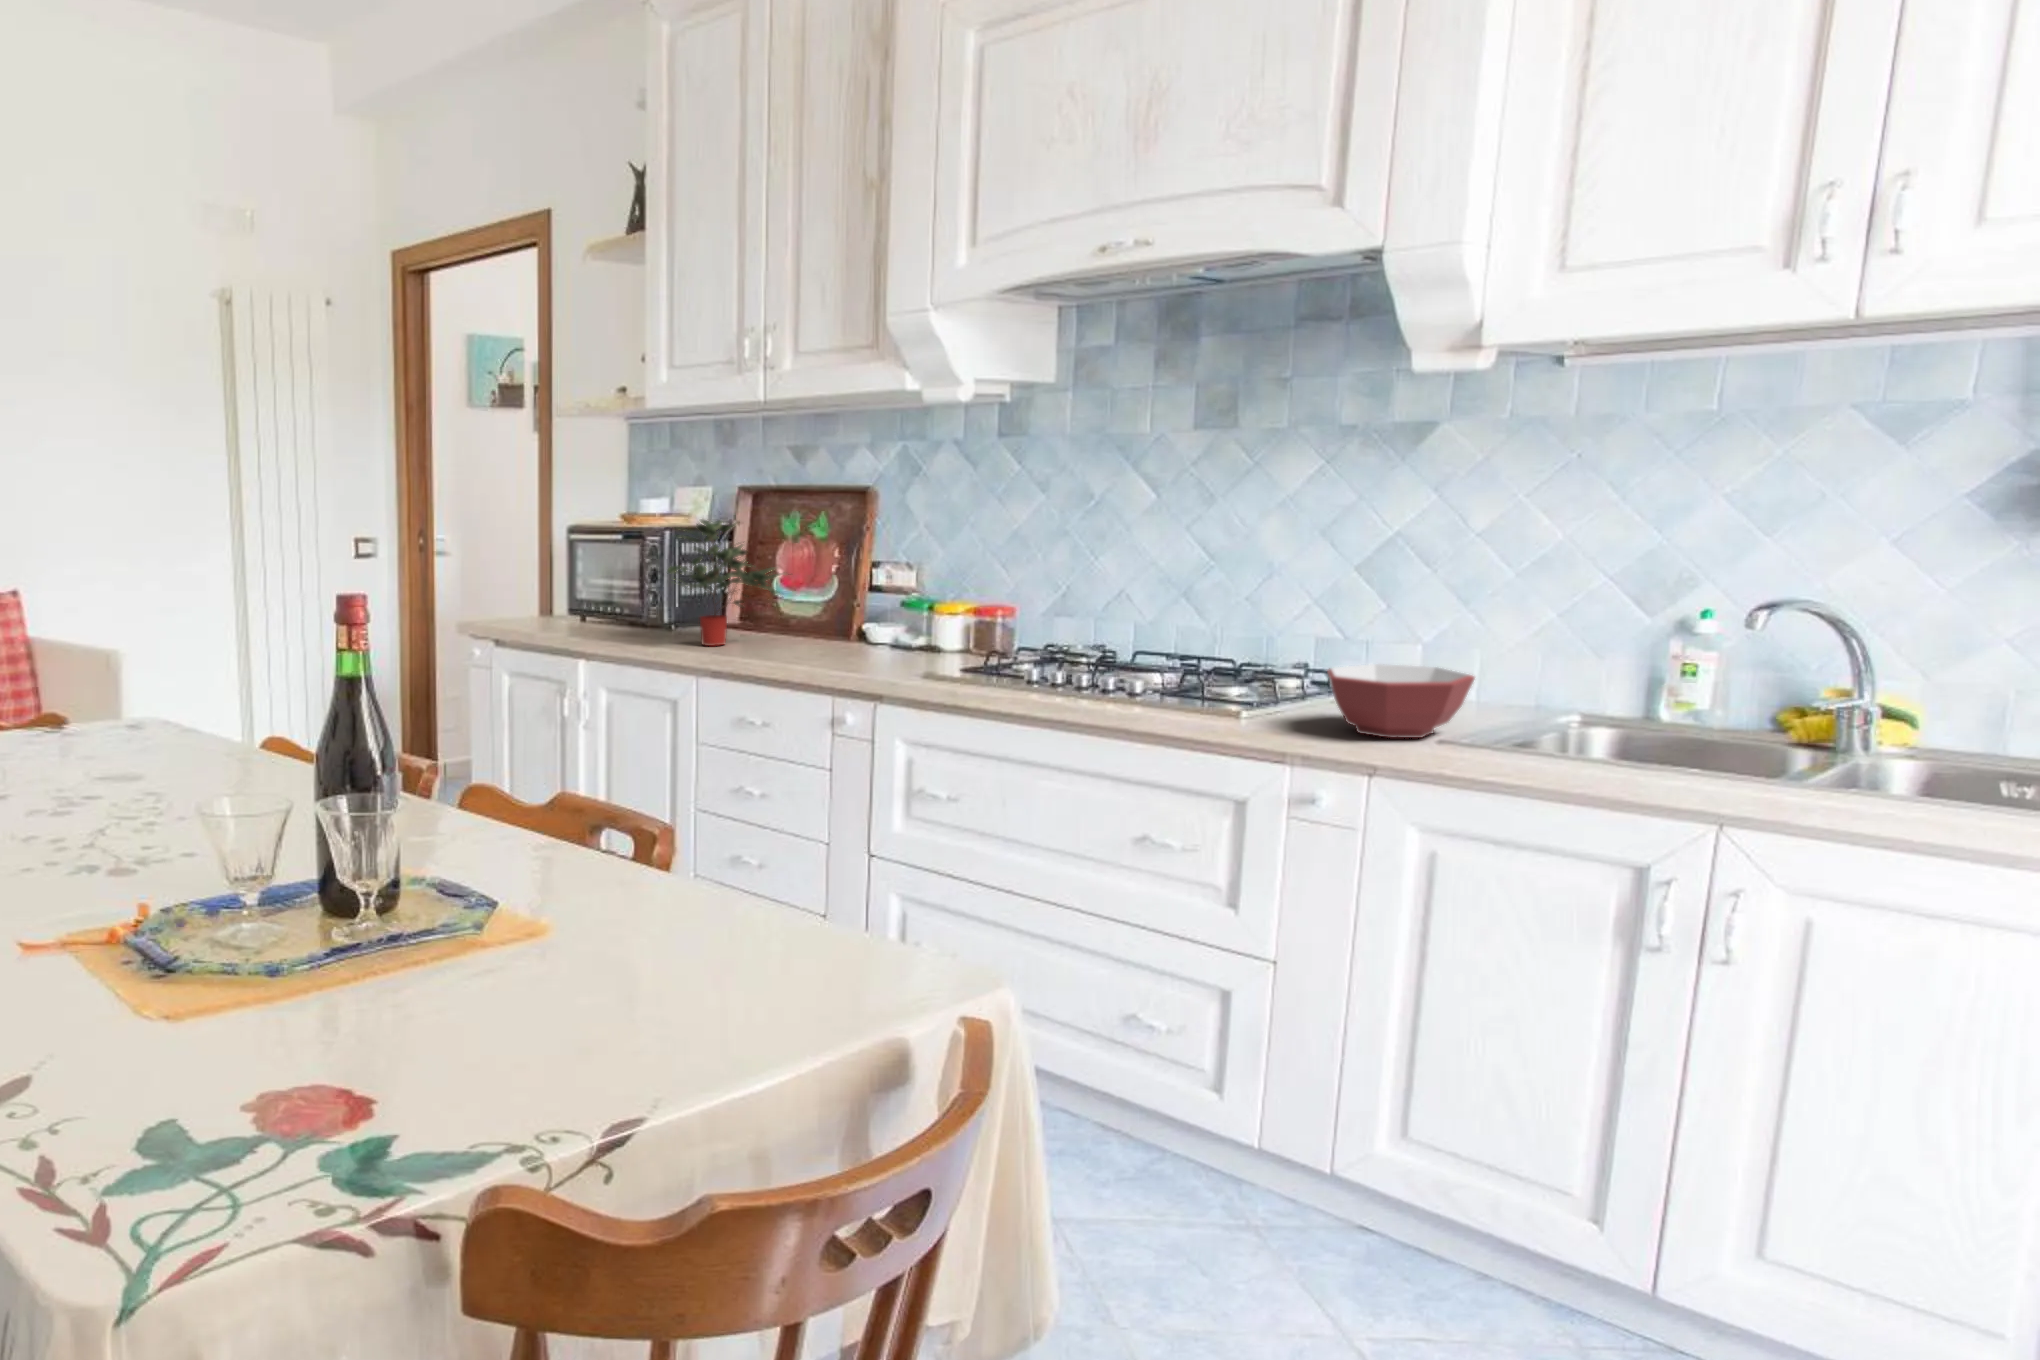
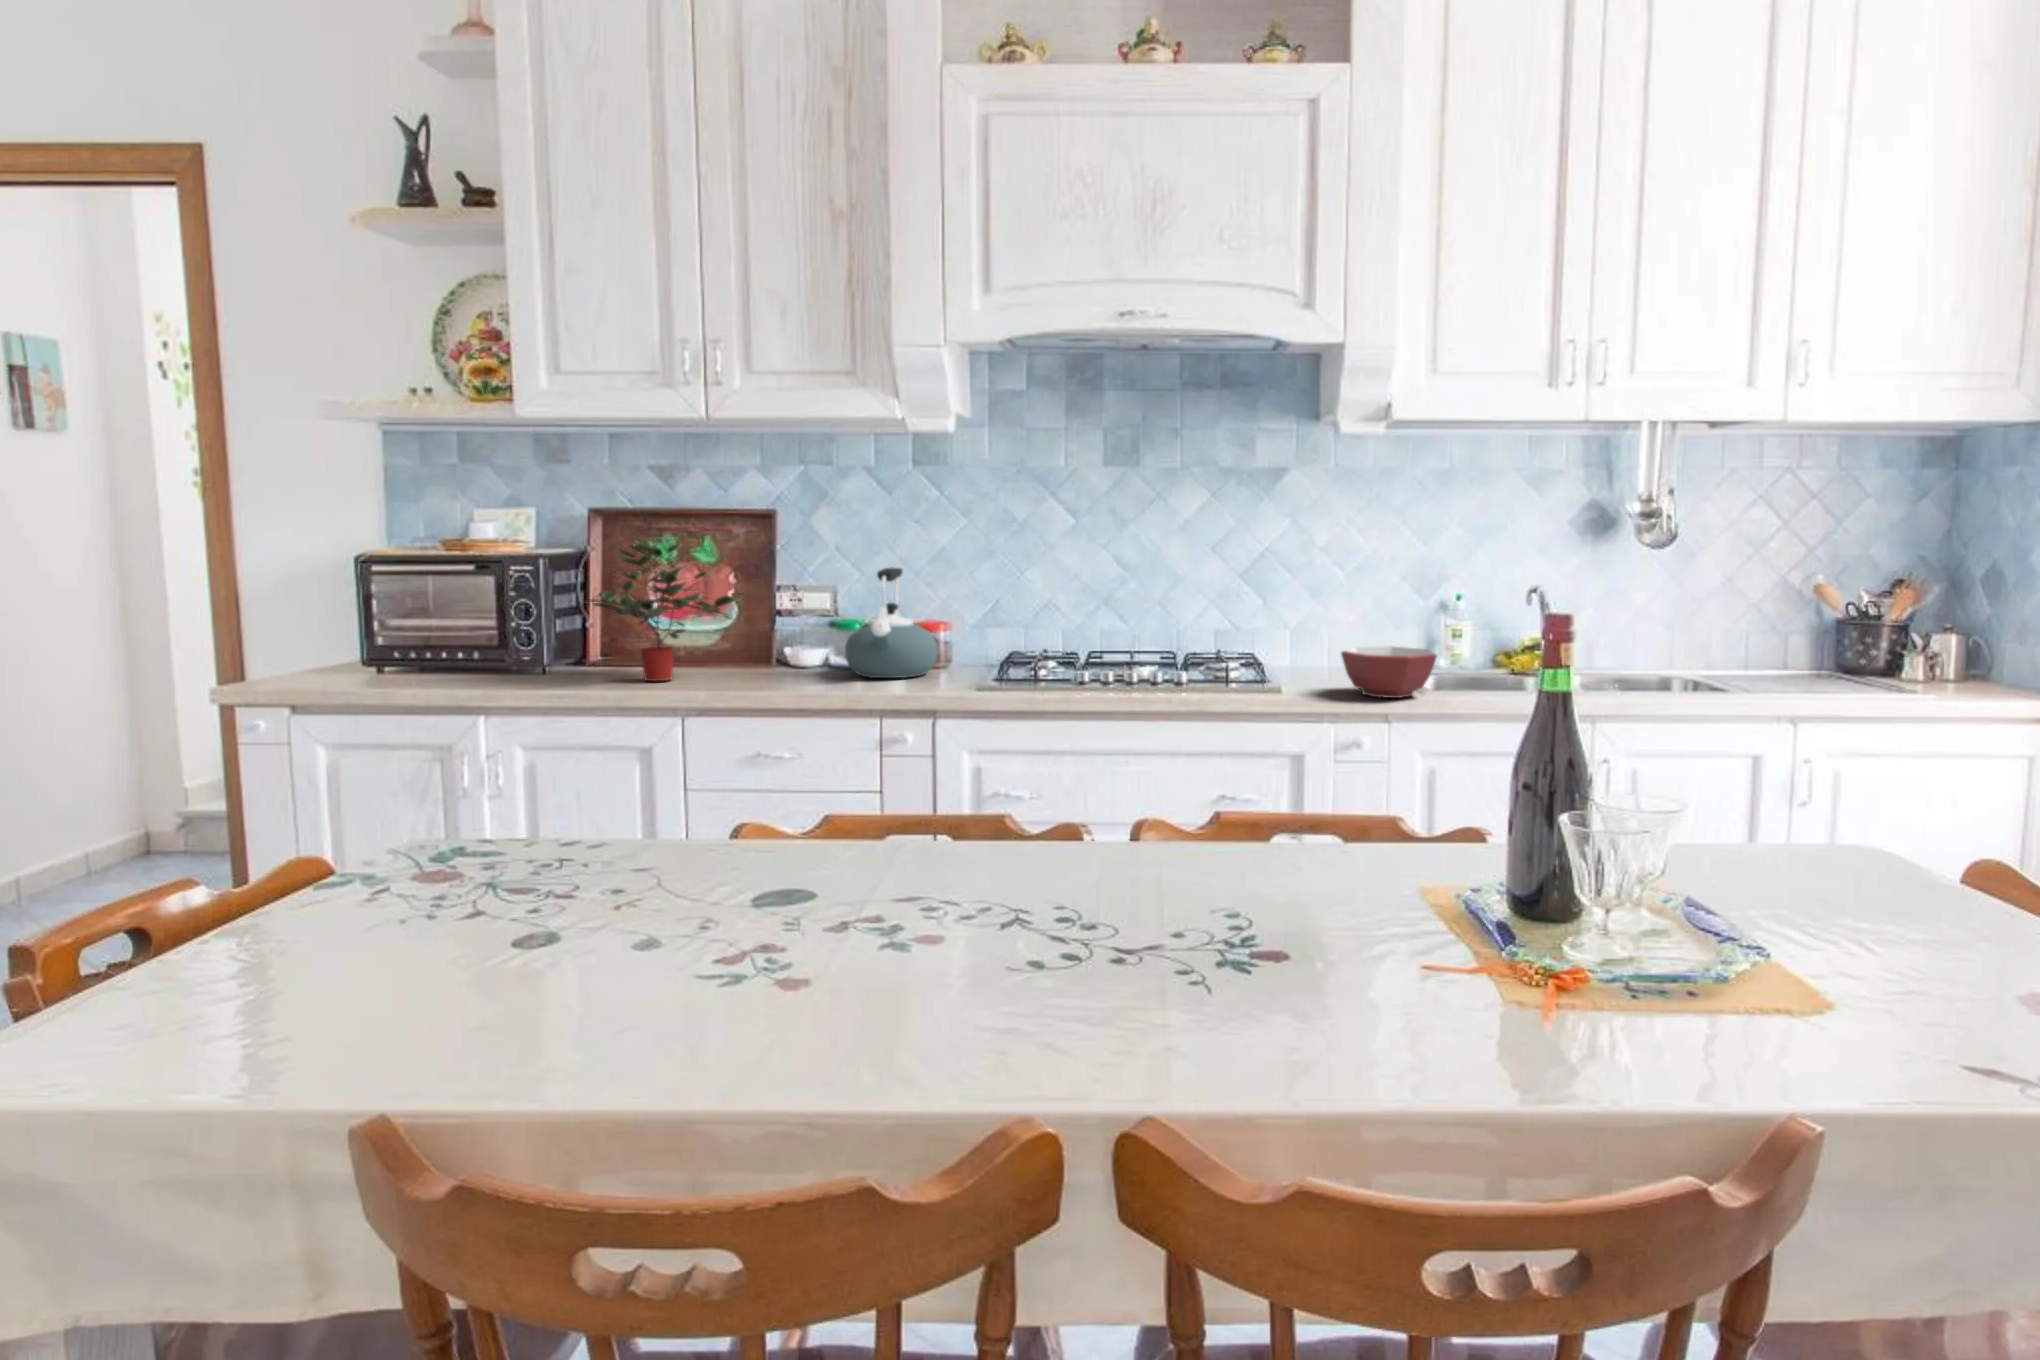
kettle: none [860,547,956,659] -> present [845,568,938,678]

